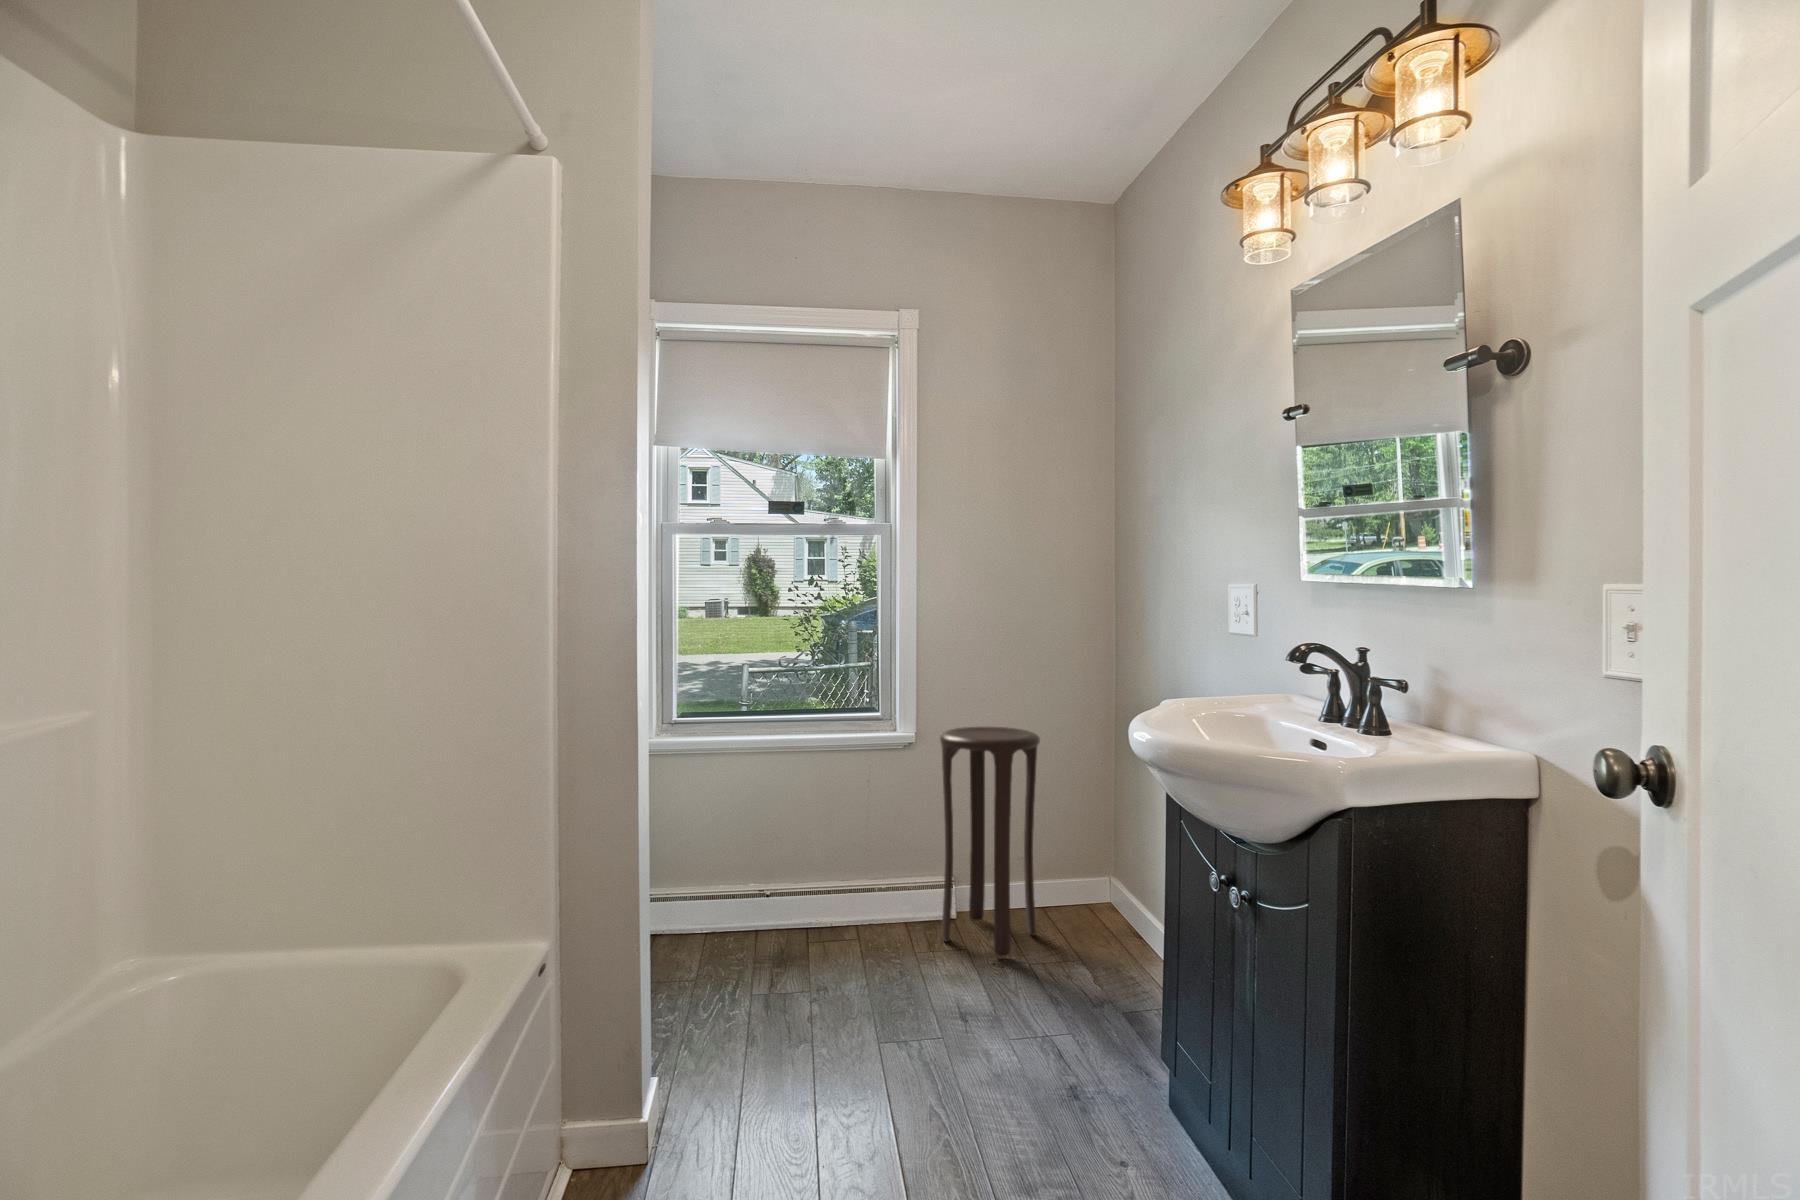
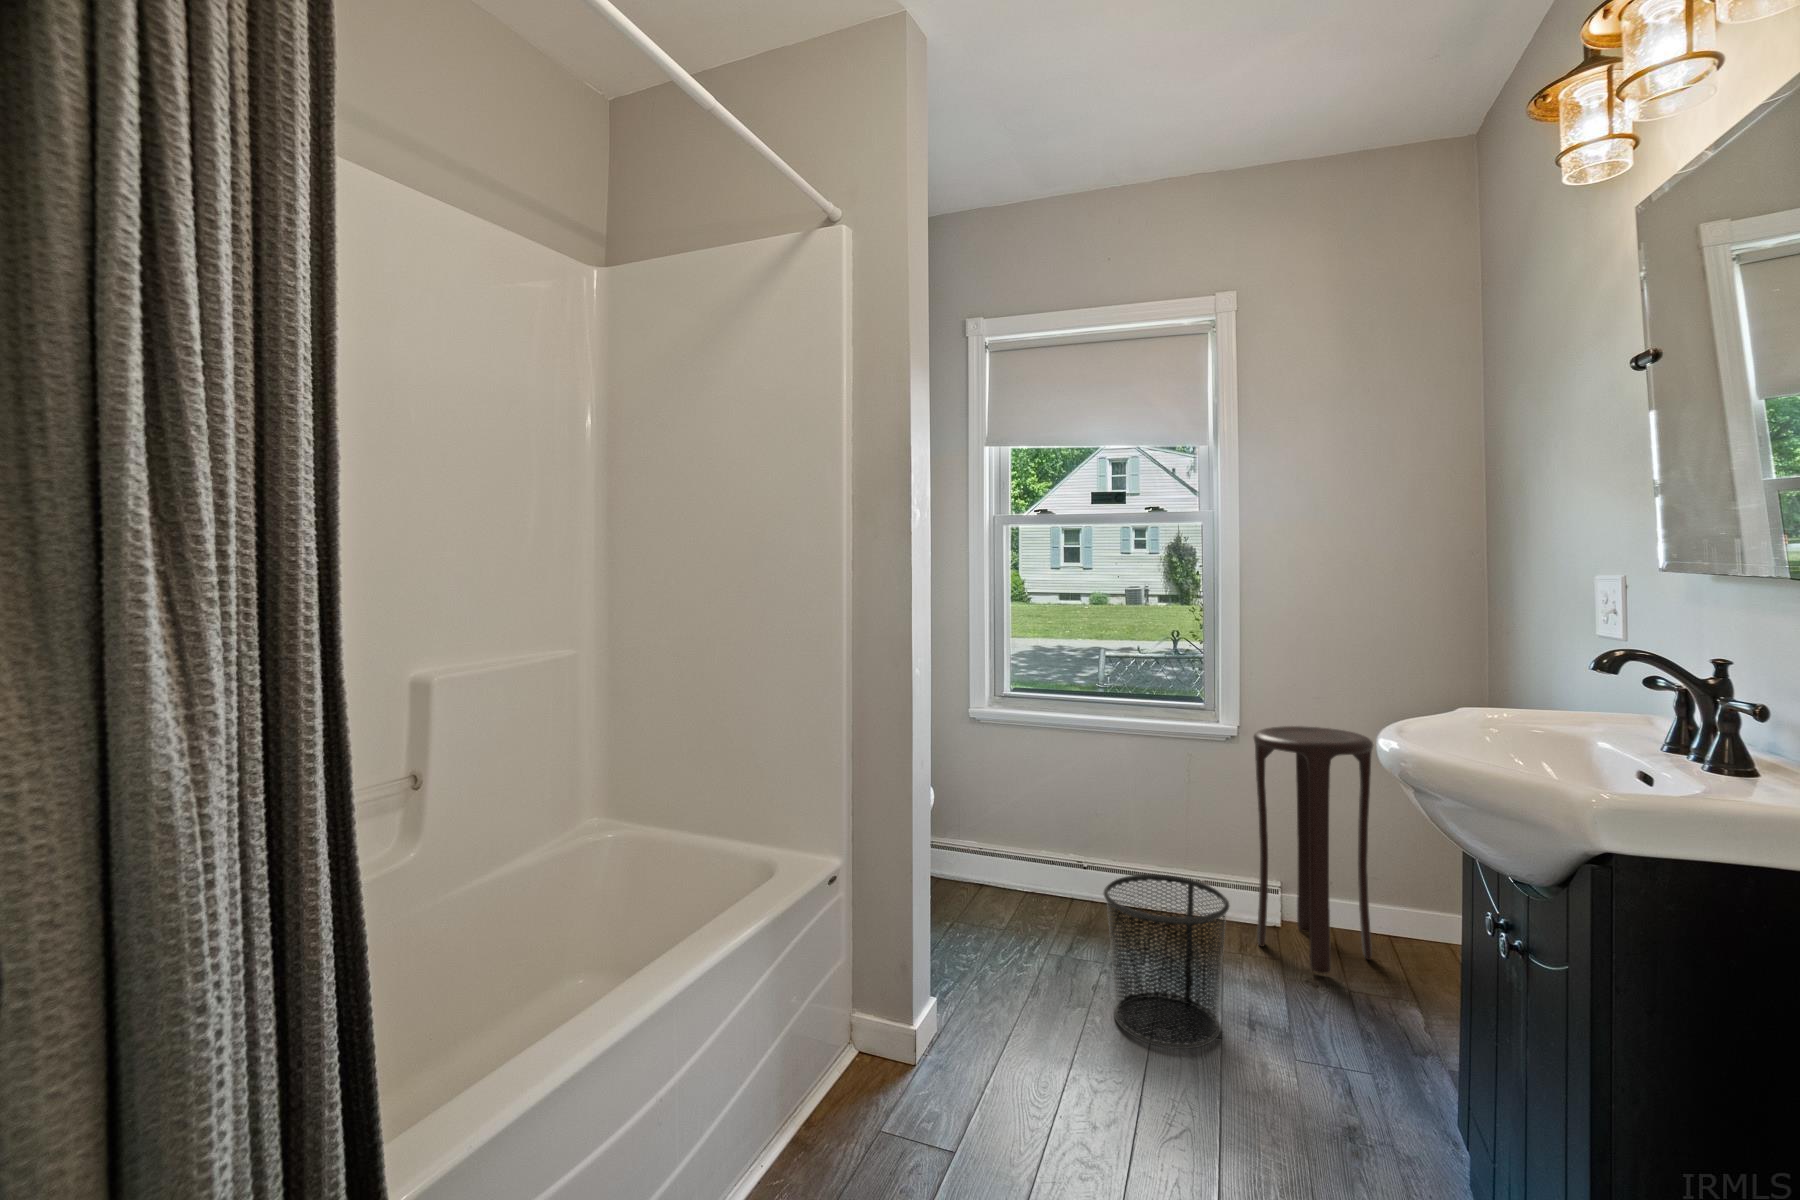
waste bin: none [833,885,956,1065] -> present [1104,874,1229,1049]

